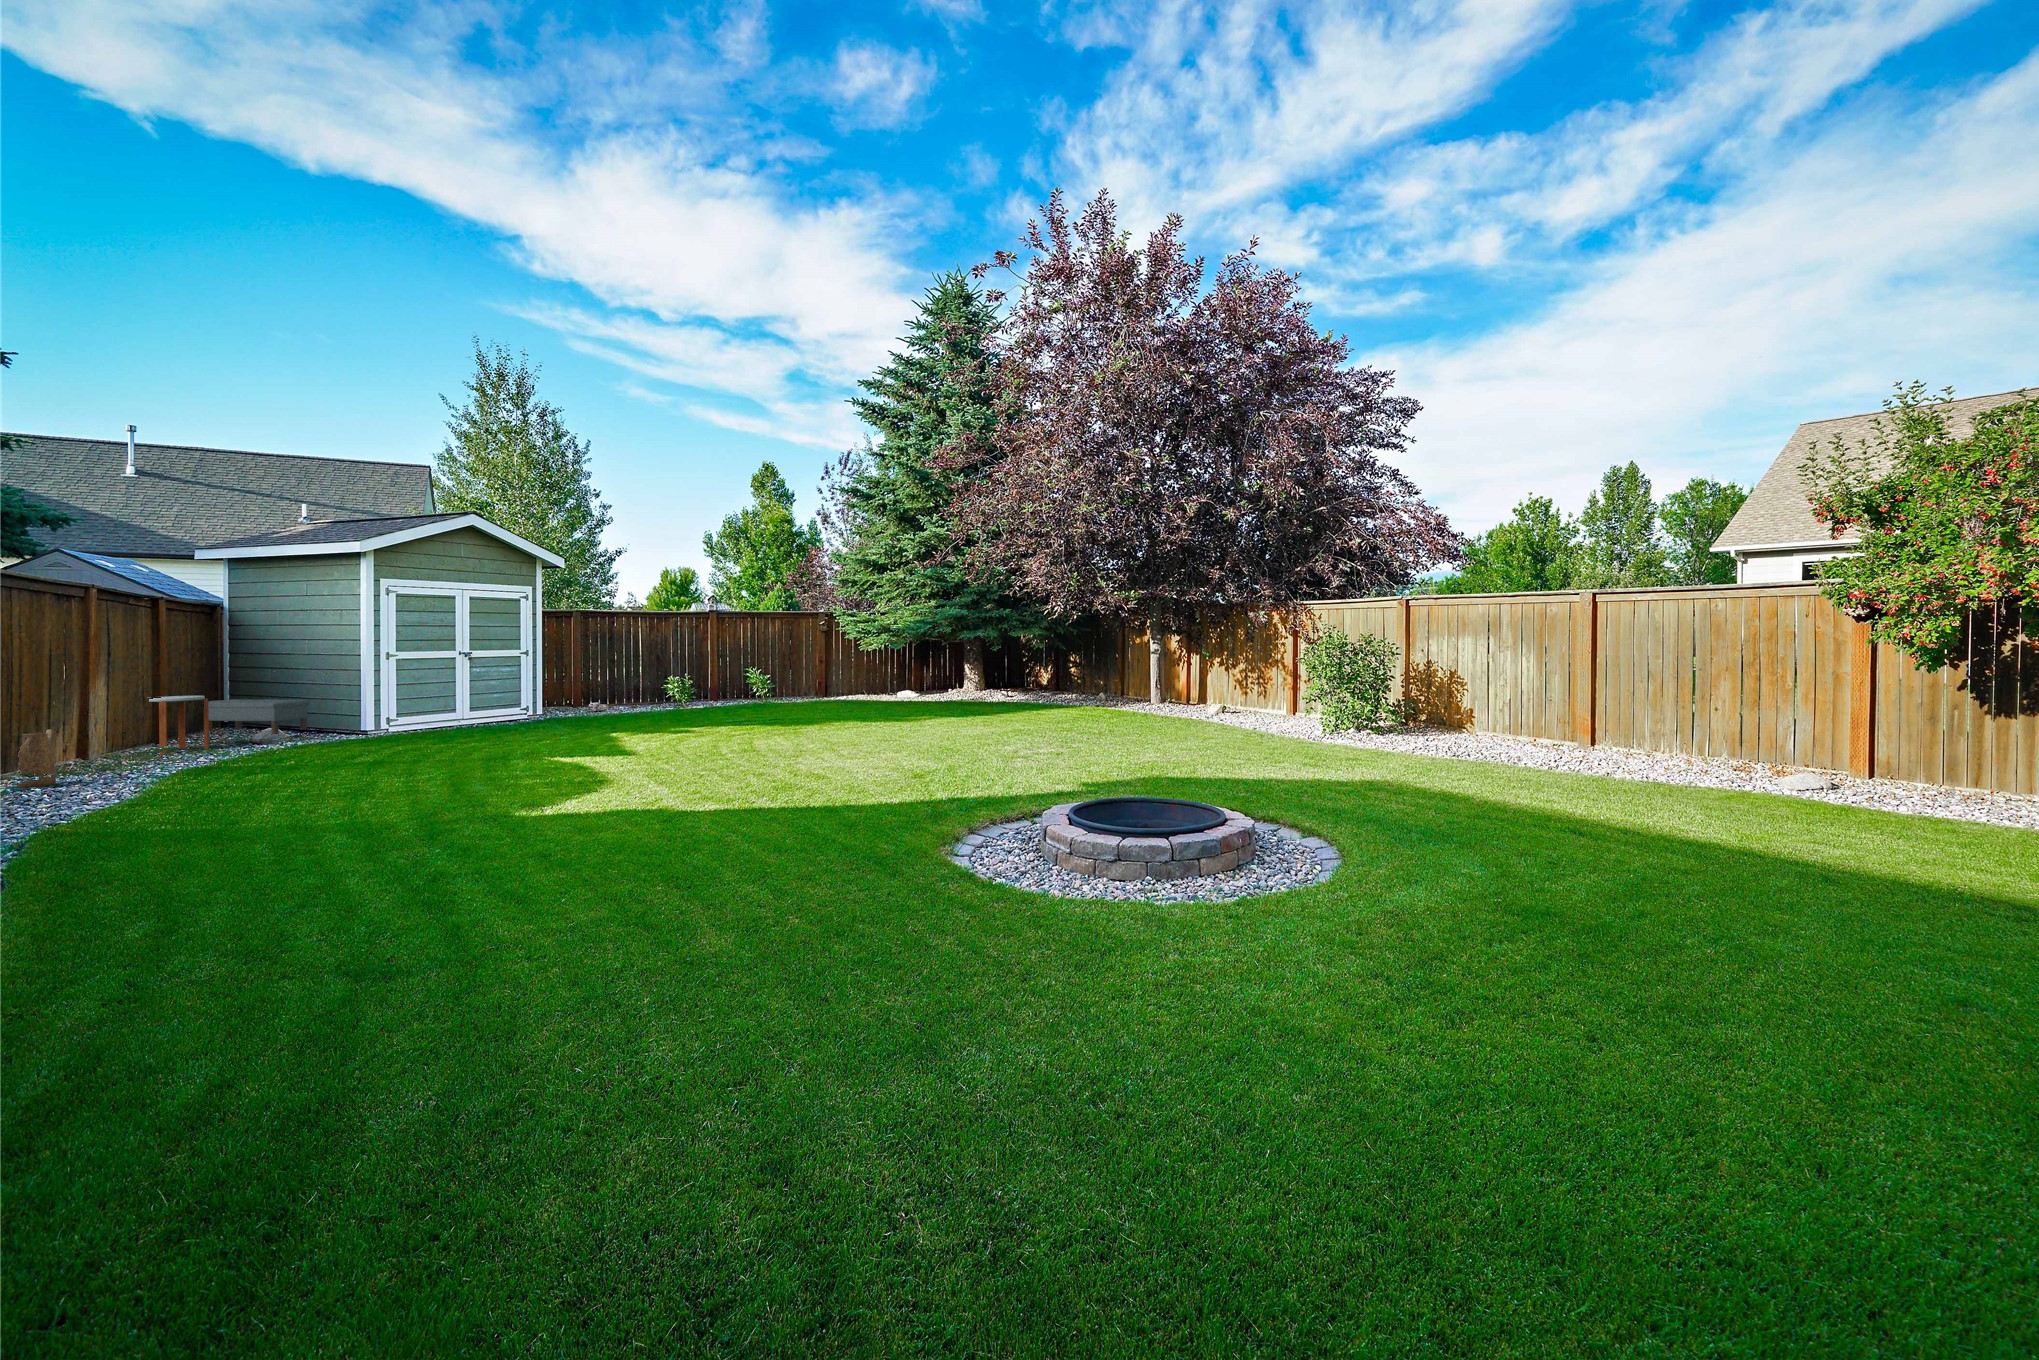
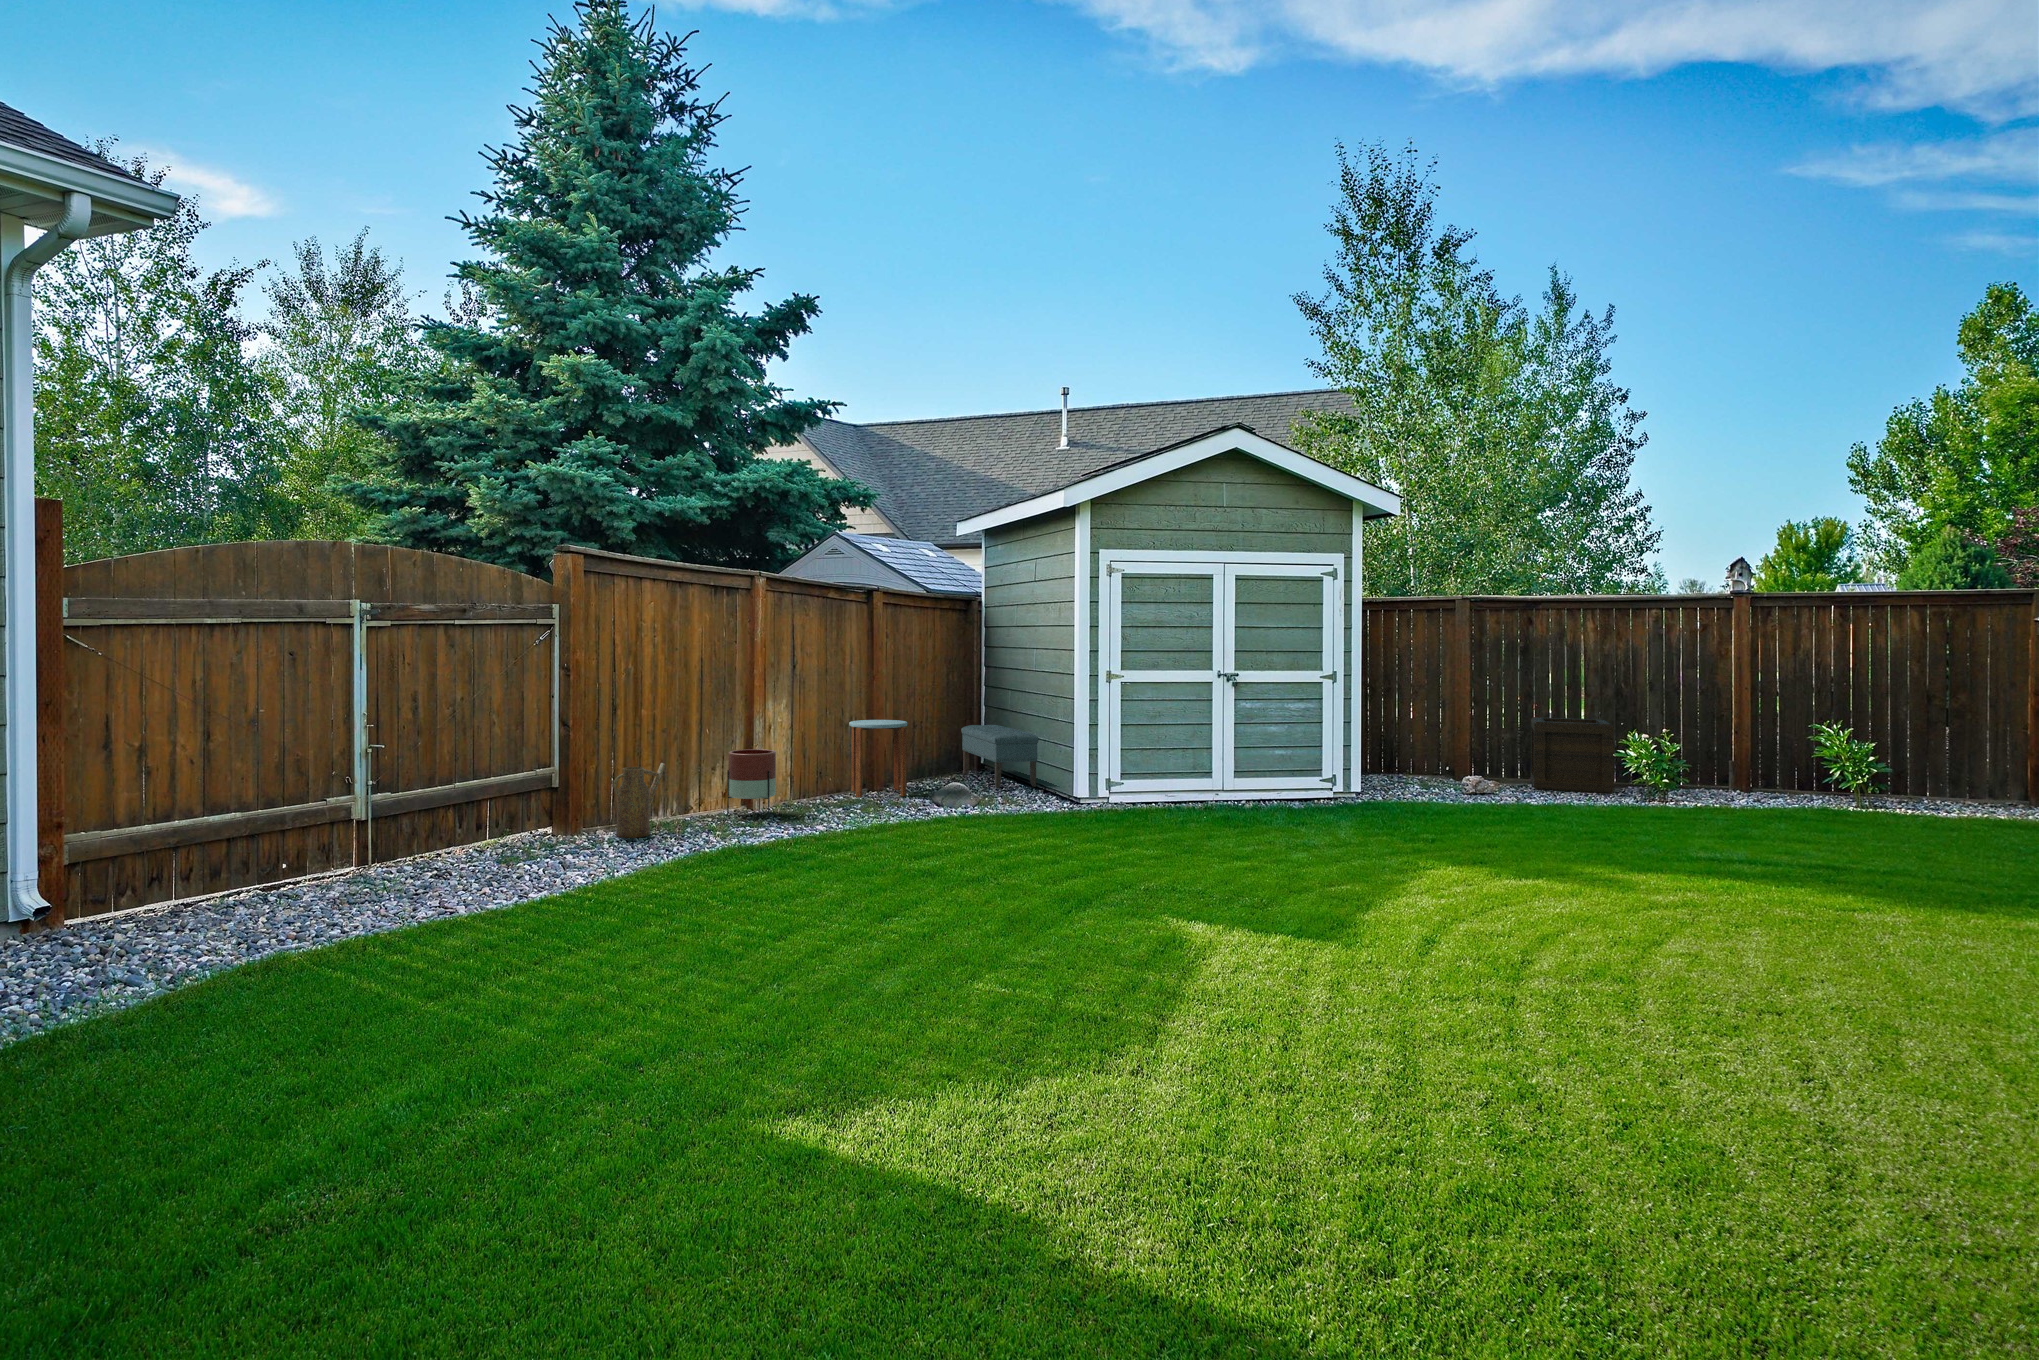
wooden crate: none [615,671,660,706] -> present [1531,717,1614,794]
planter: none [75,718,132,772] -> present [727,749,776,817]

